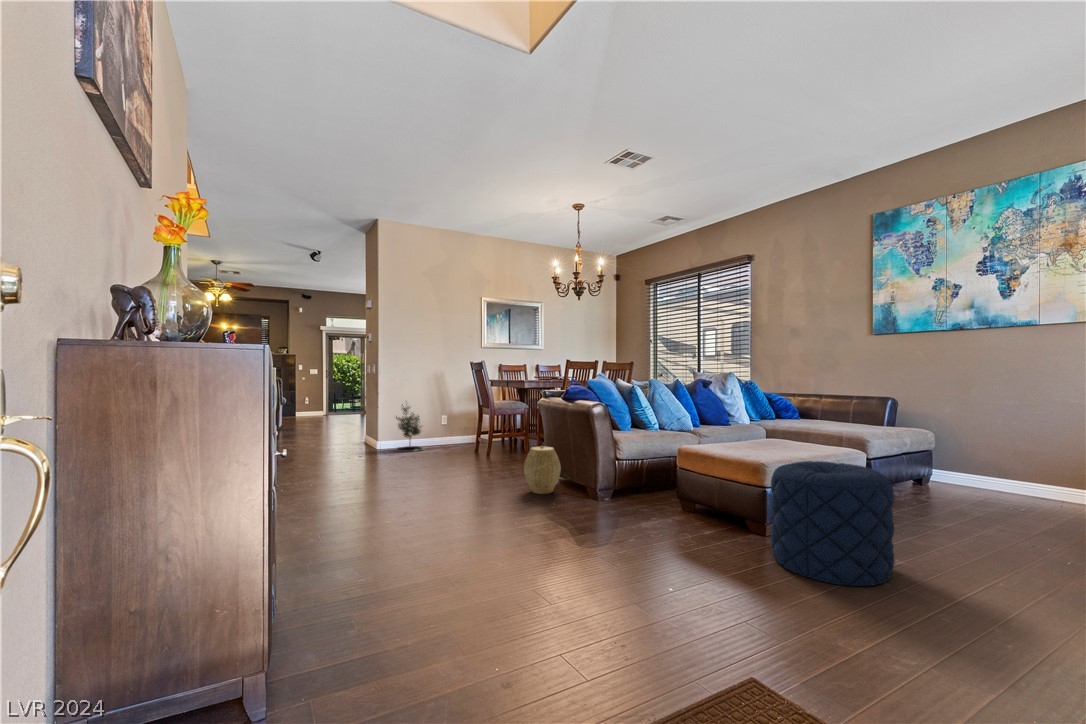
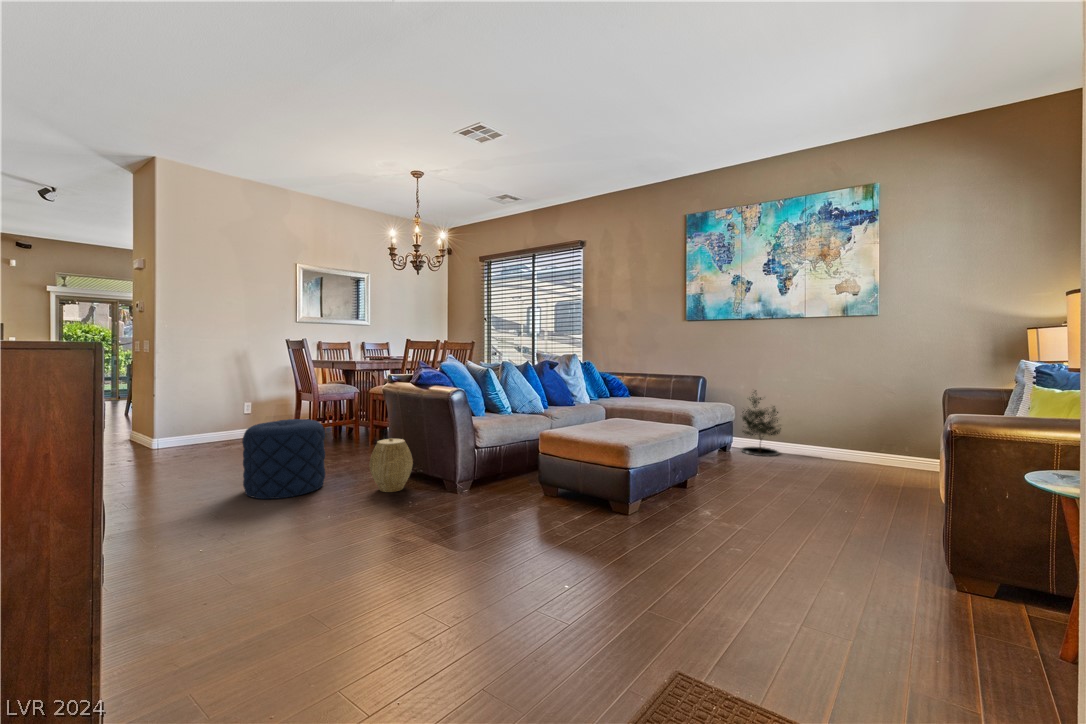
potted tree: present [395,404,423,452] -> present [741,391,781,456]
pouf: present [771,461,895,586] -> present [242,419,325,499]

